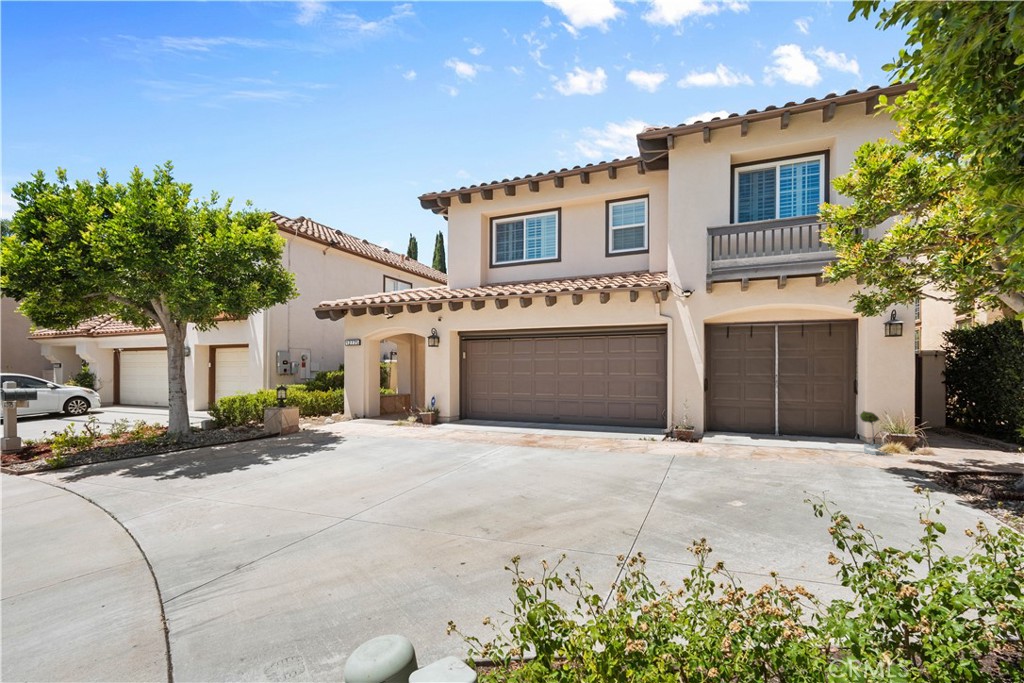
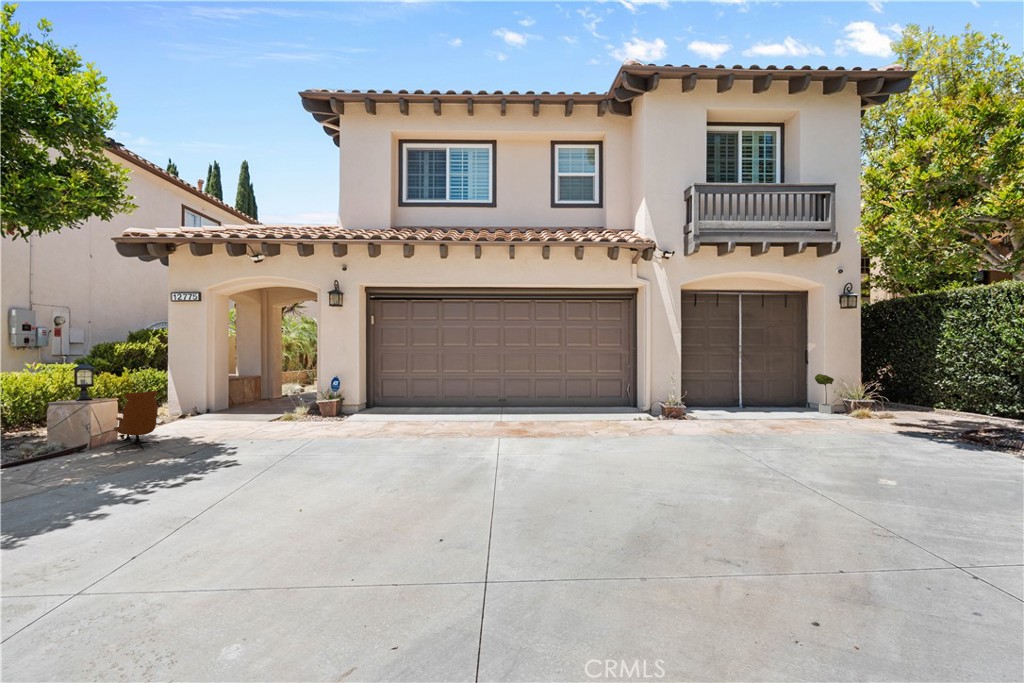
lounge chair: none [292,400,315,435] -> present [113,391,159,450]

